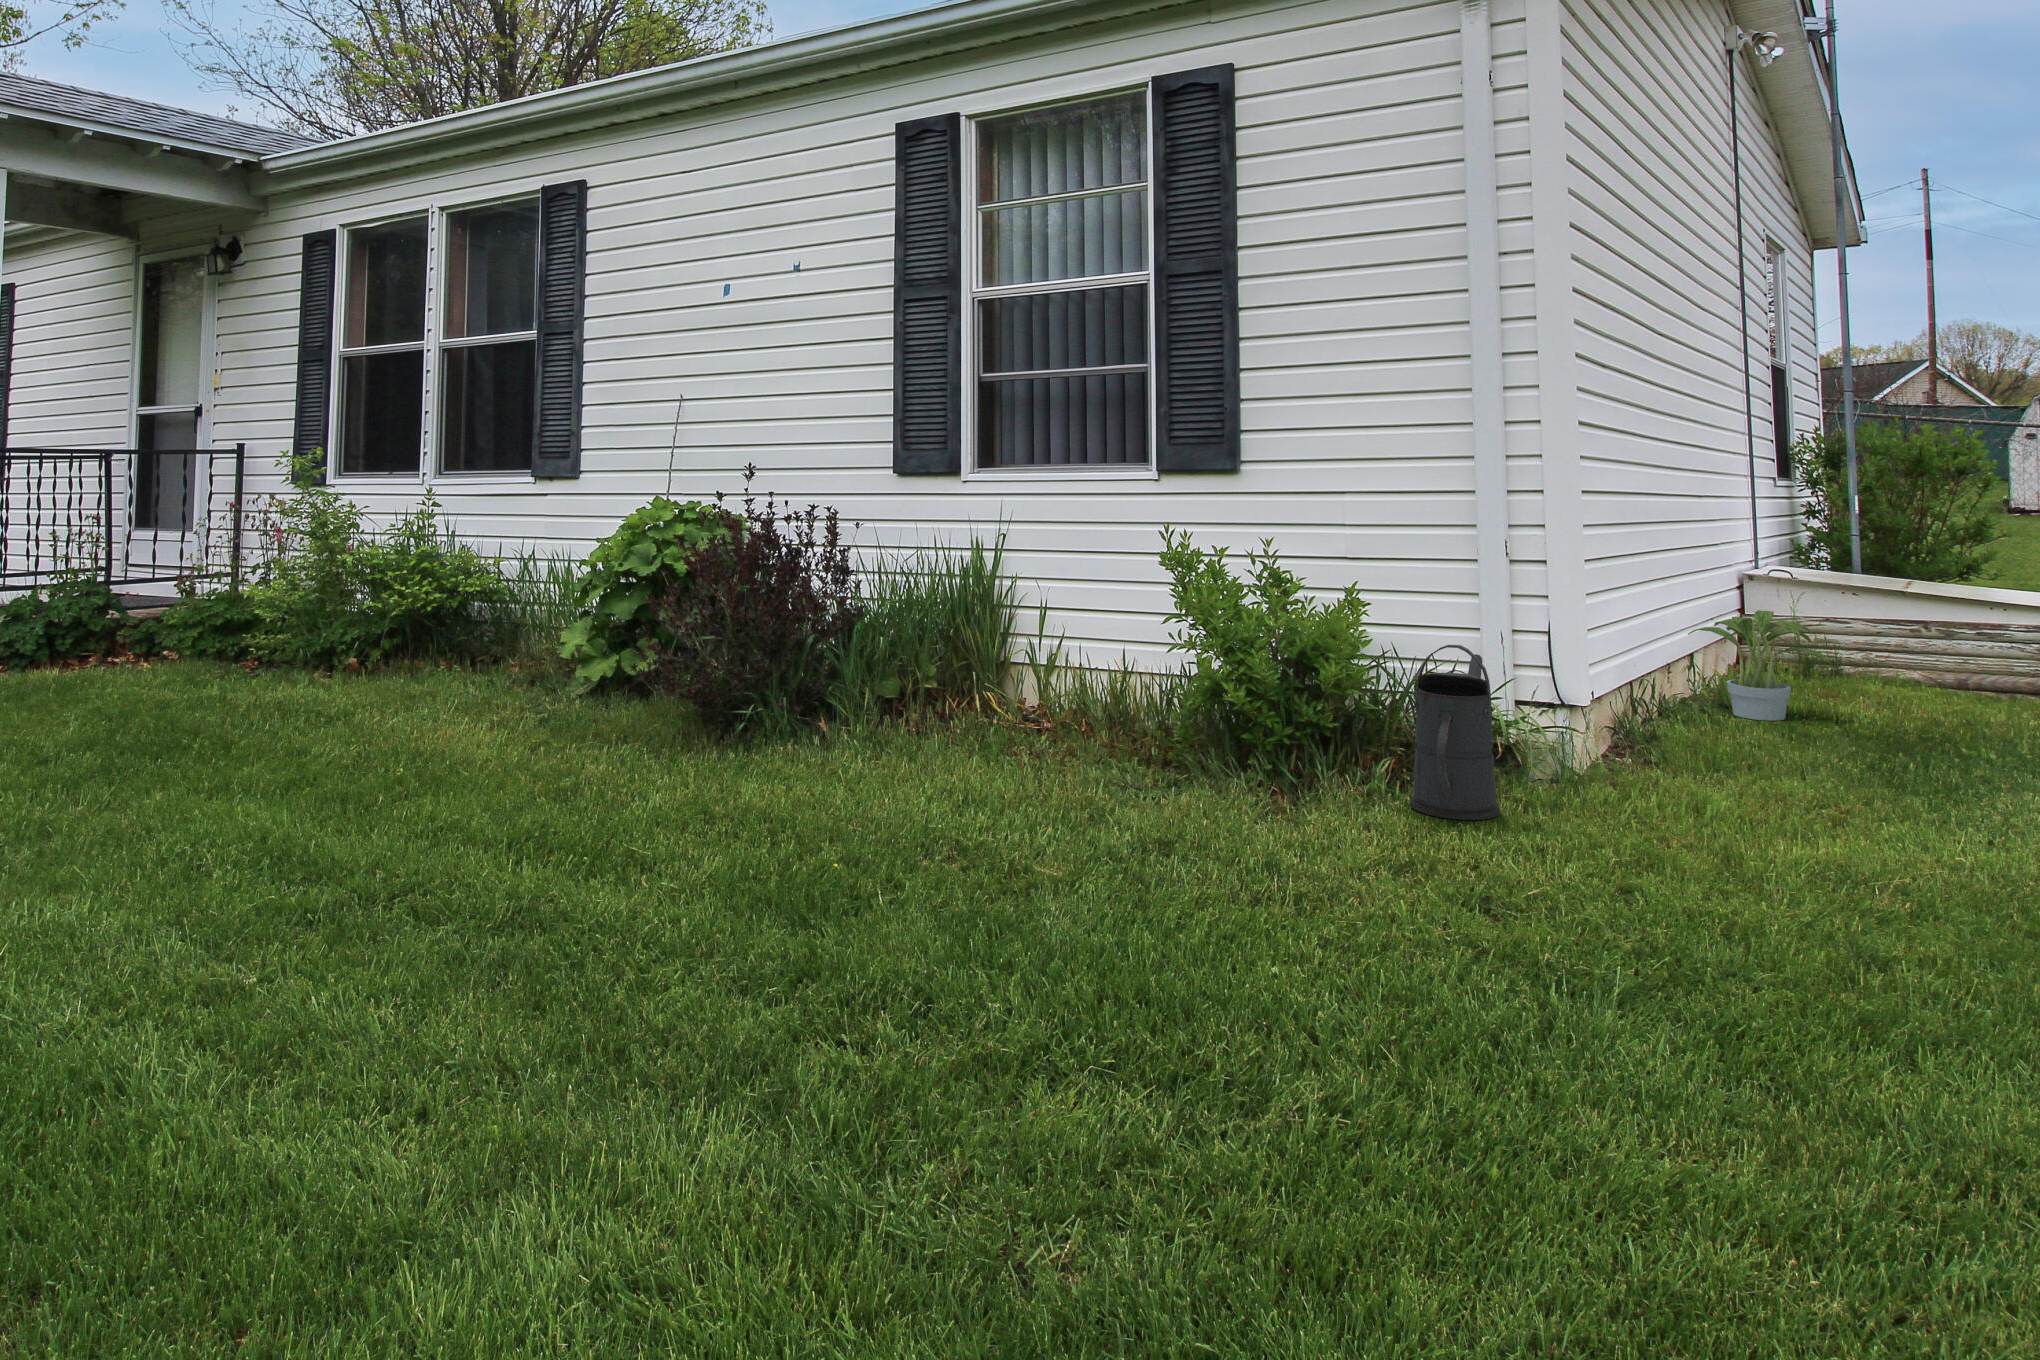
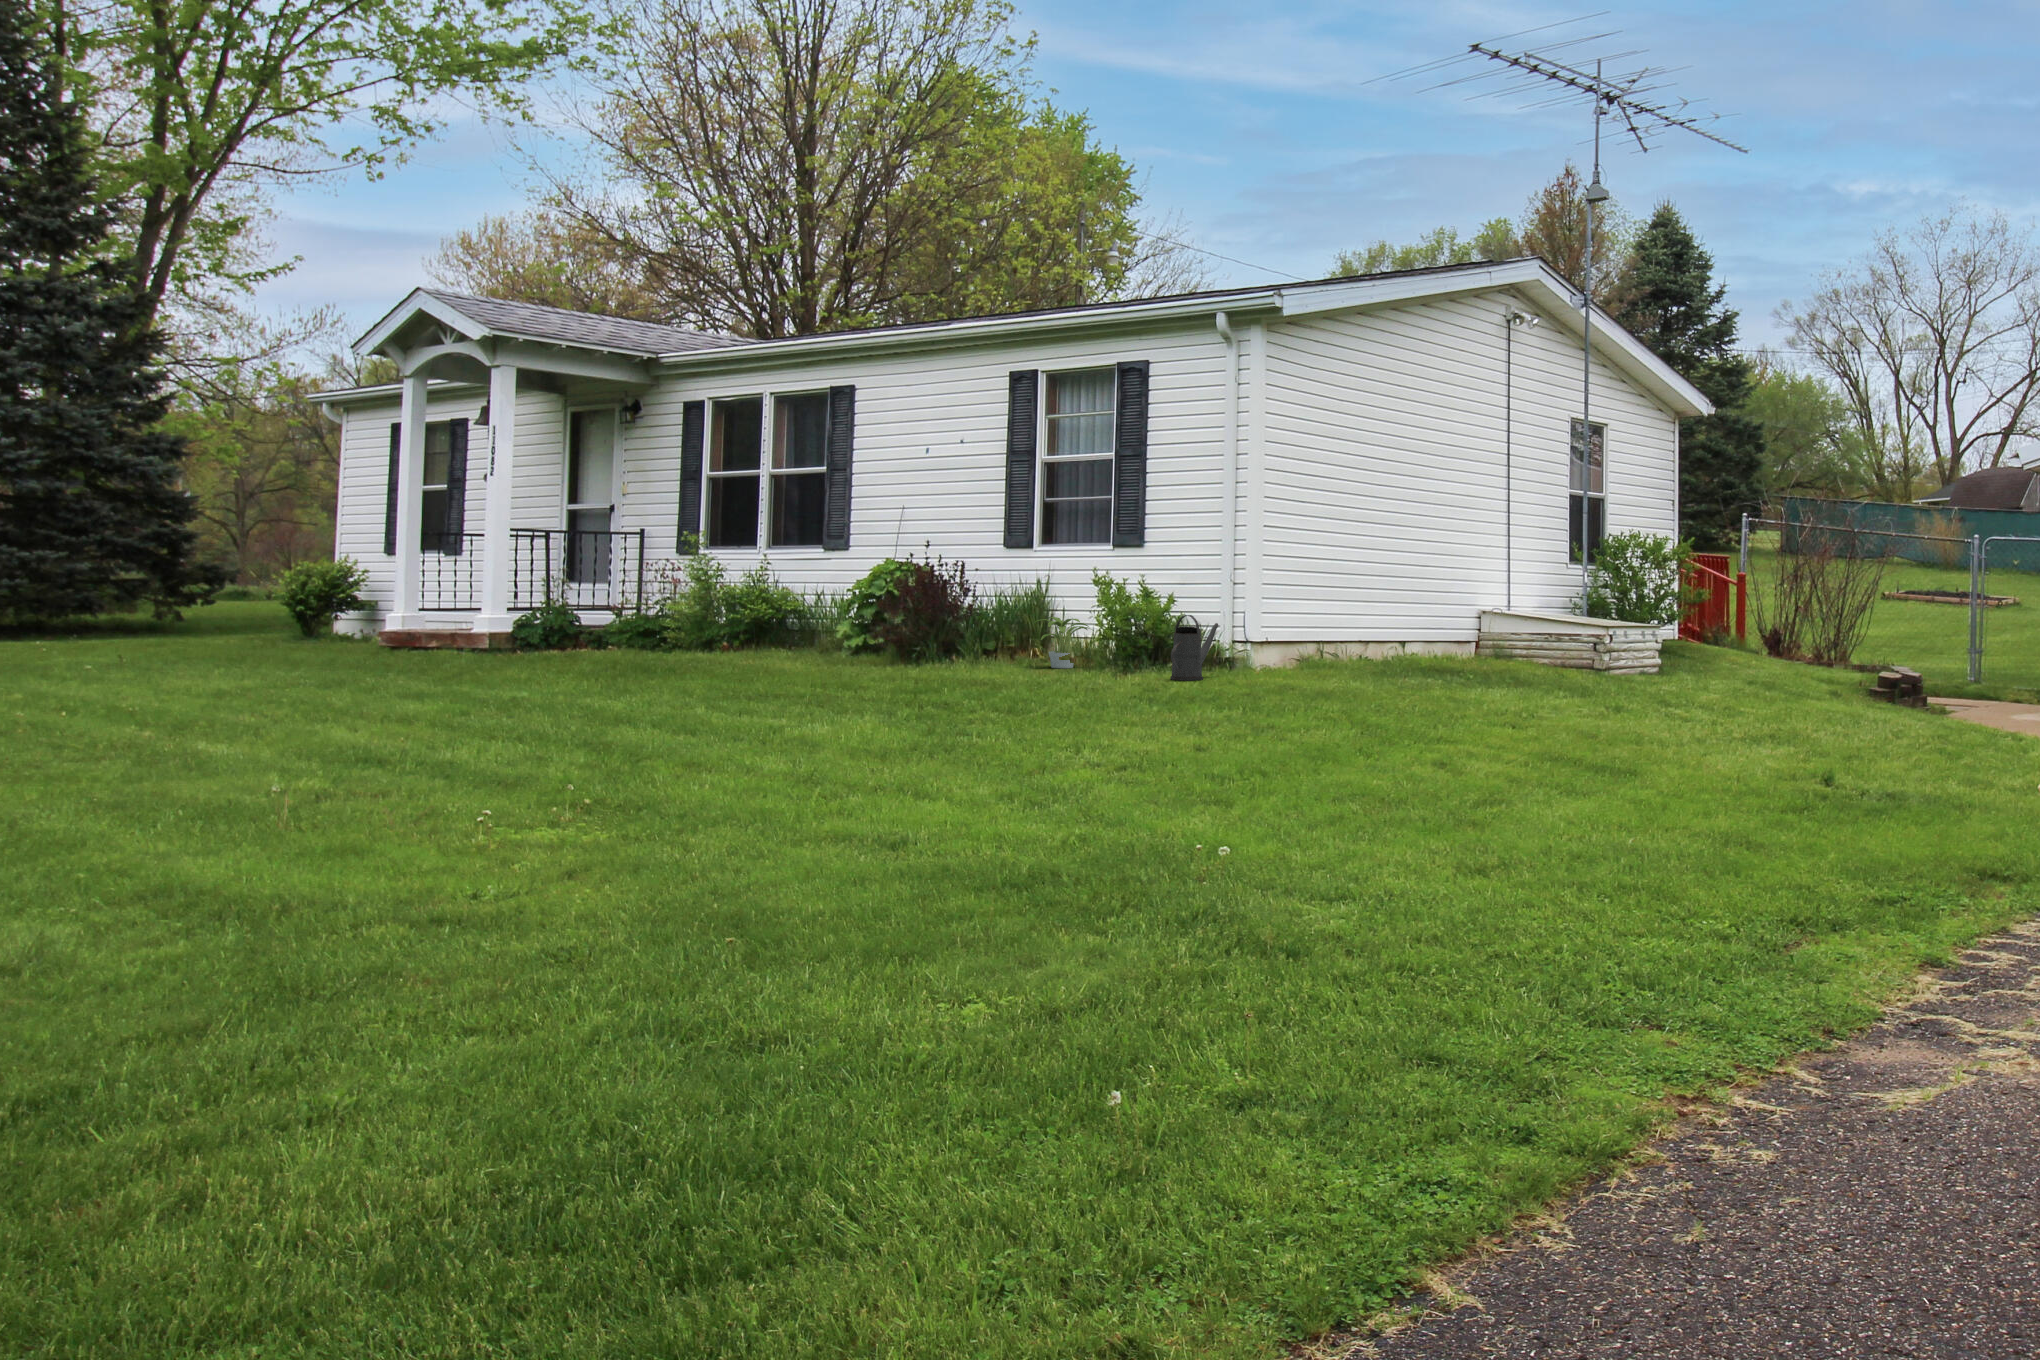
potted plant: present [1688,610,1830,721] -> present [1037,617,1094,668]

